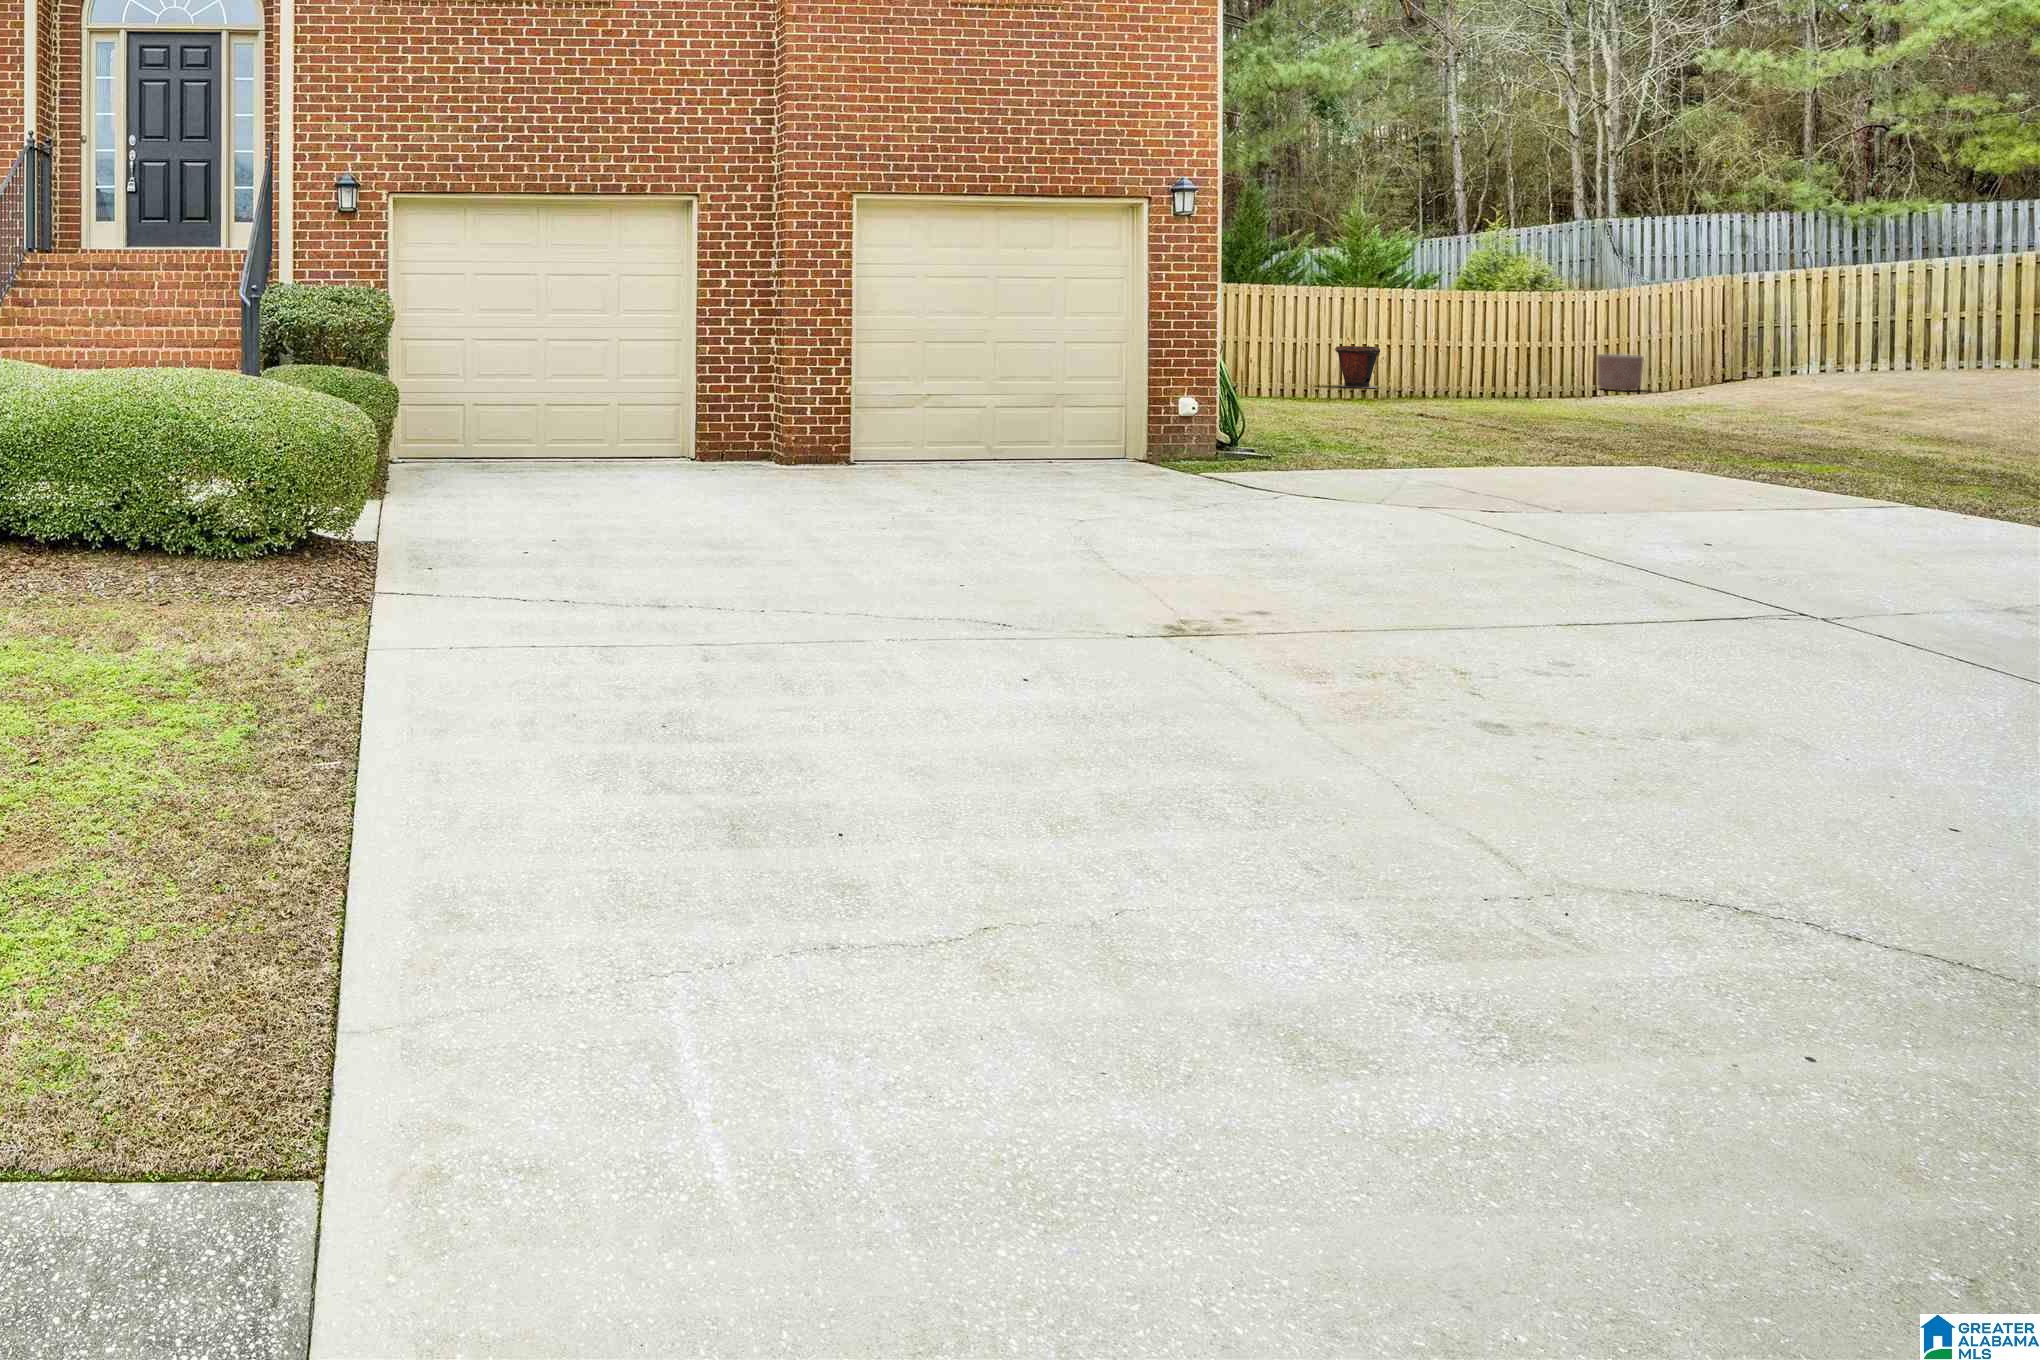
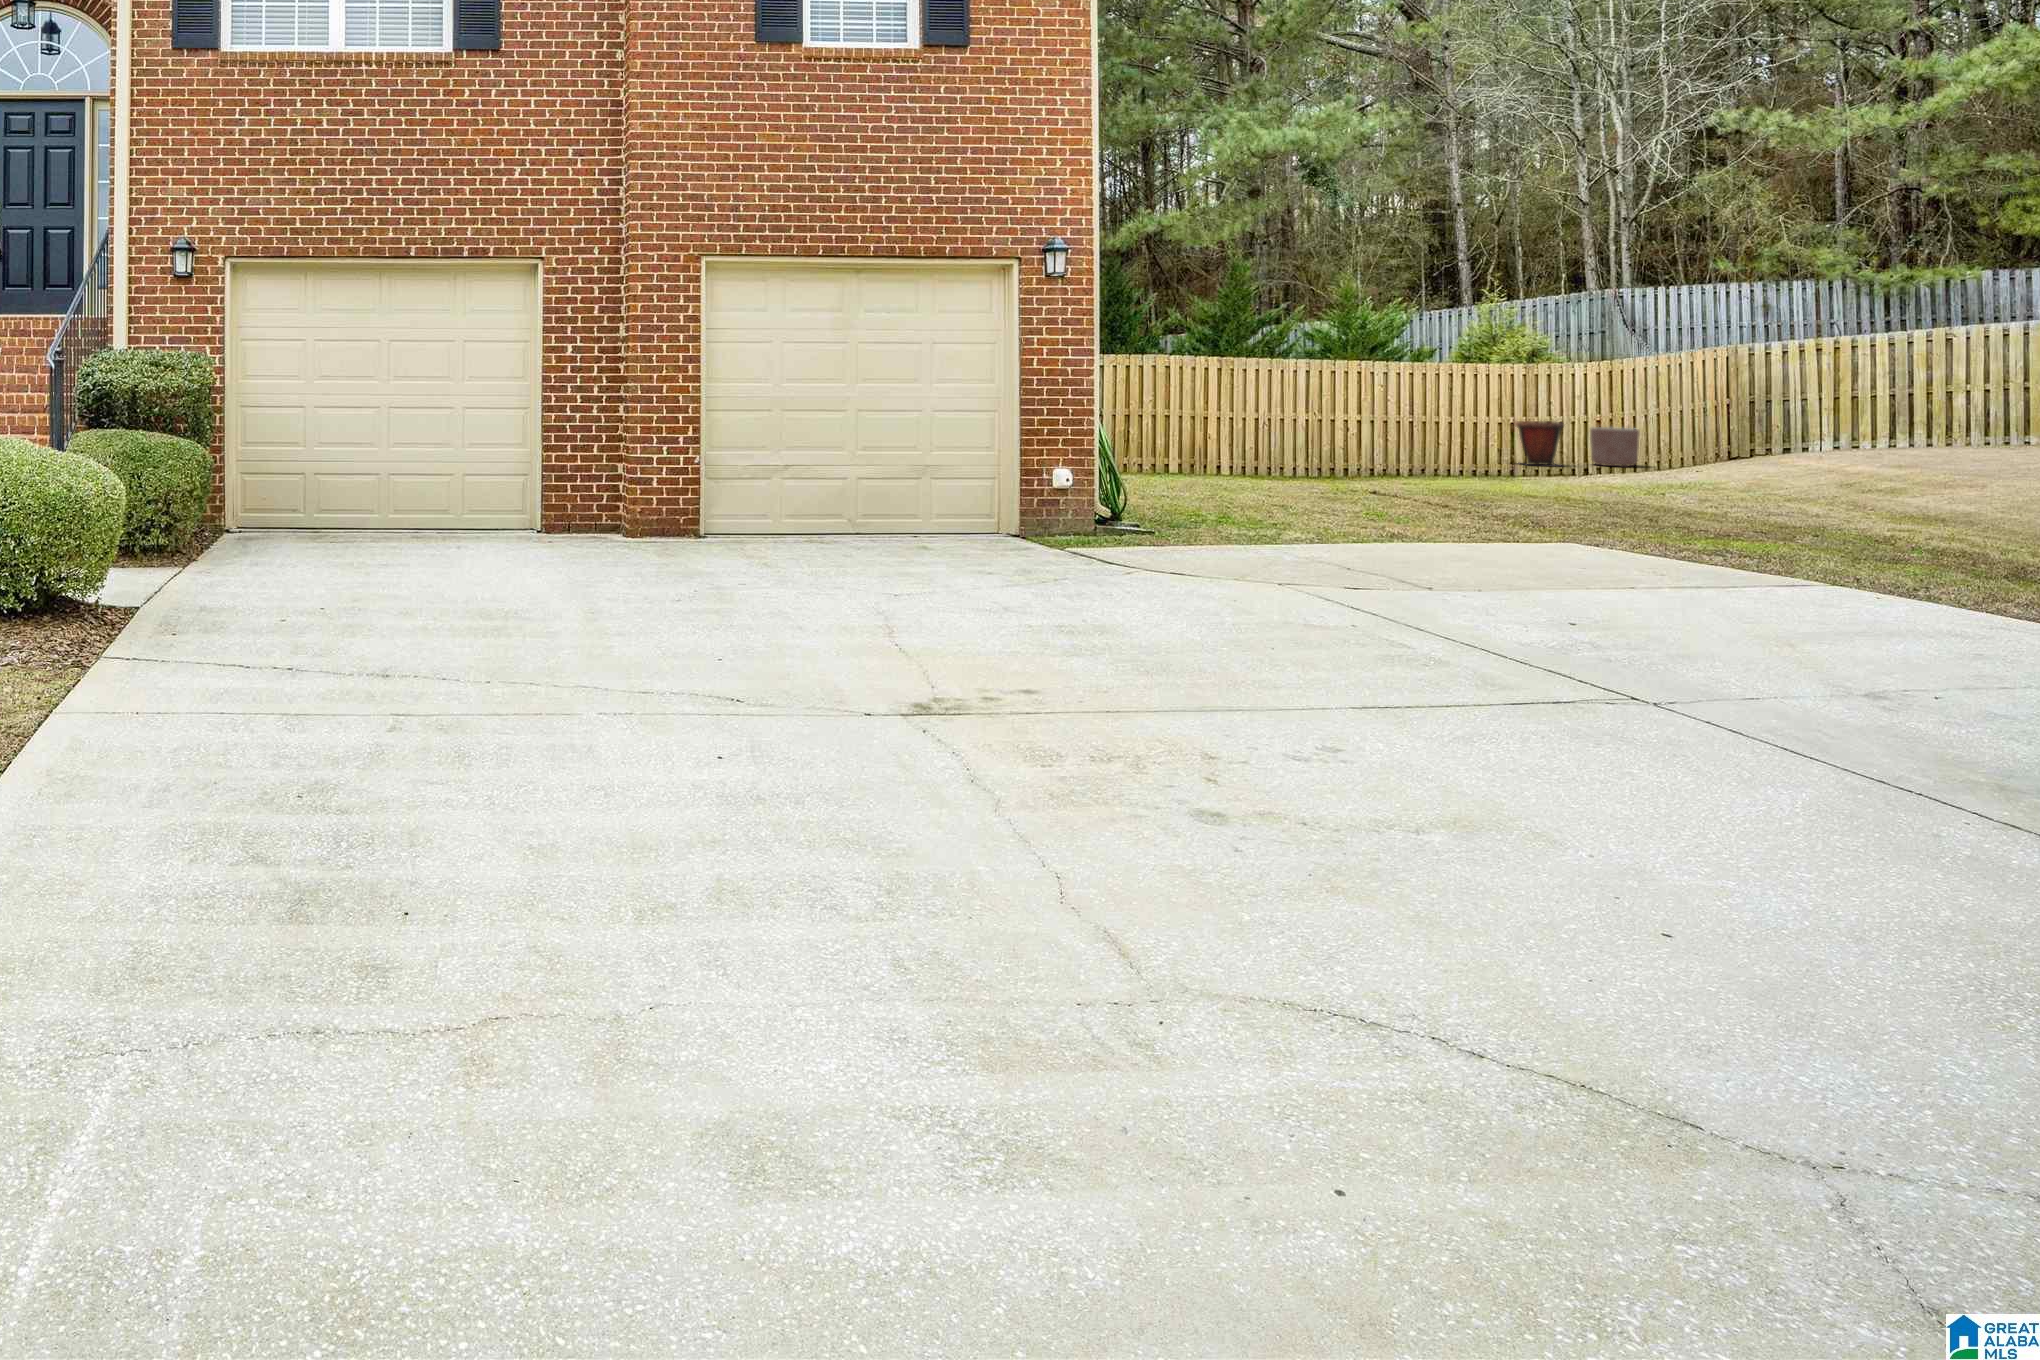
trash can: present [1335,345,1380,388] -> present [1515,421,1564,465]

